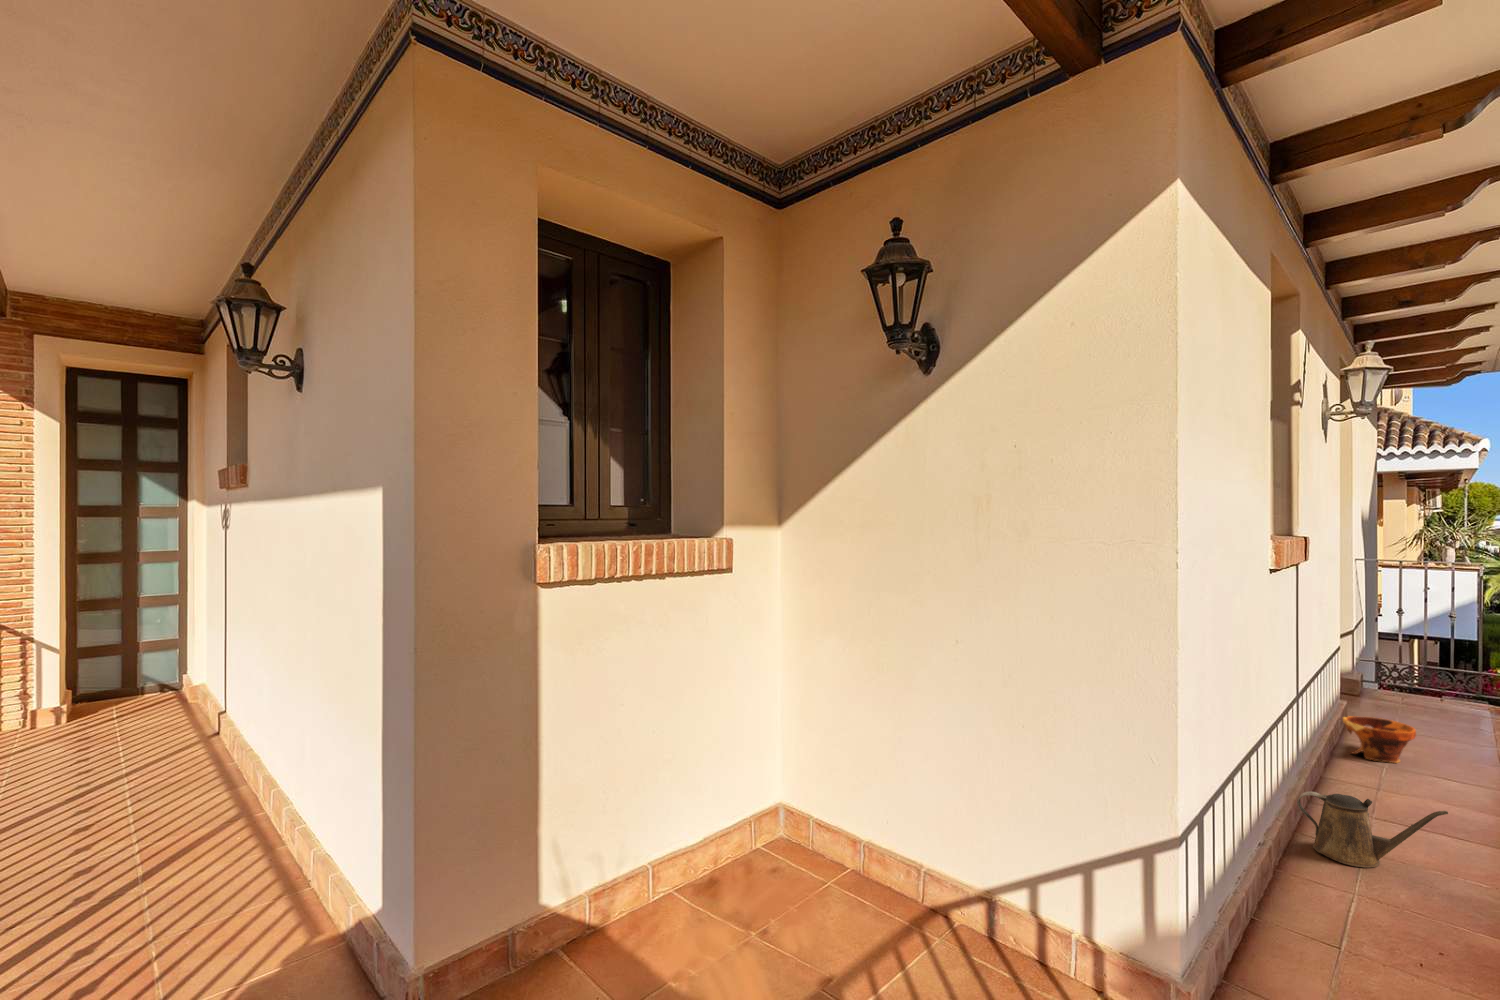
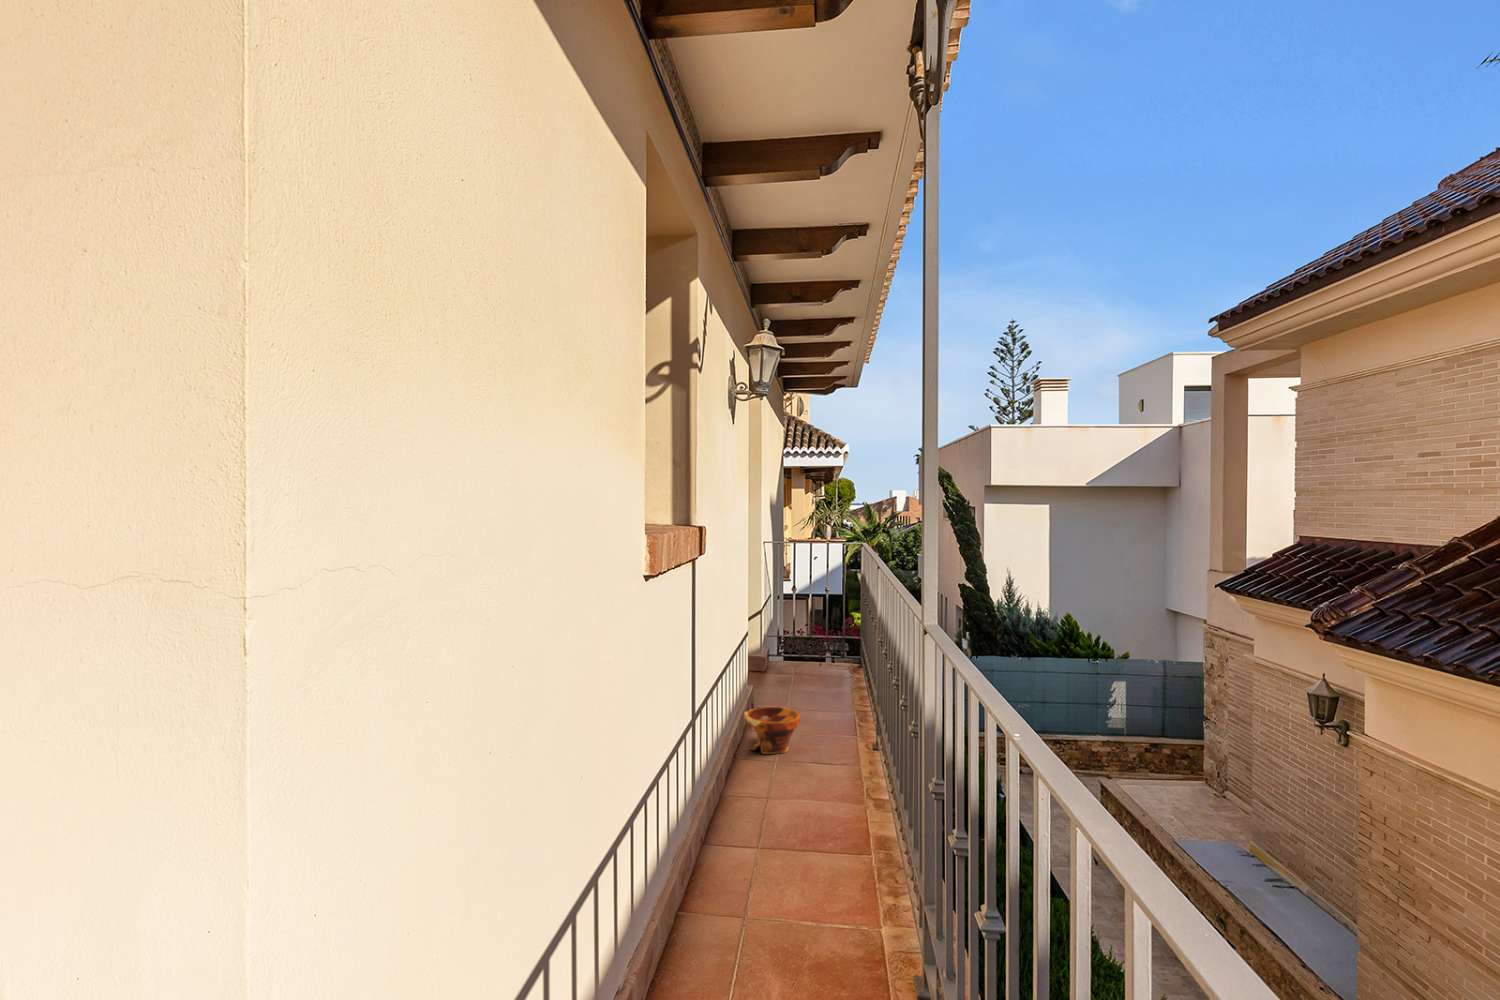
watering can: present [1297,791,1448,868] -> none [682,839,819,934]

